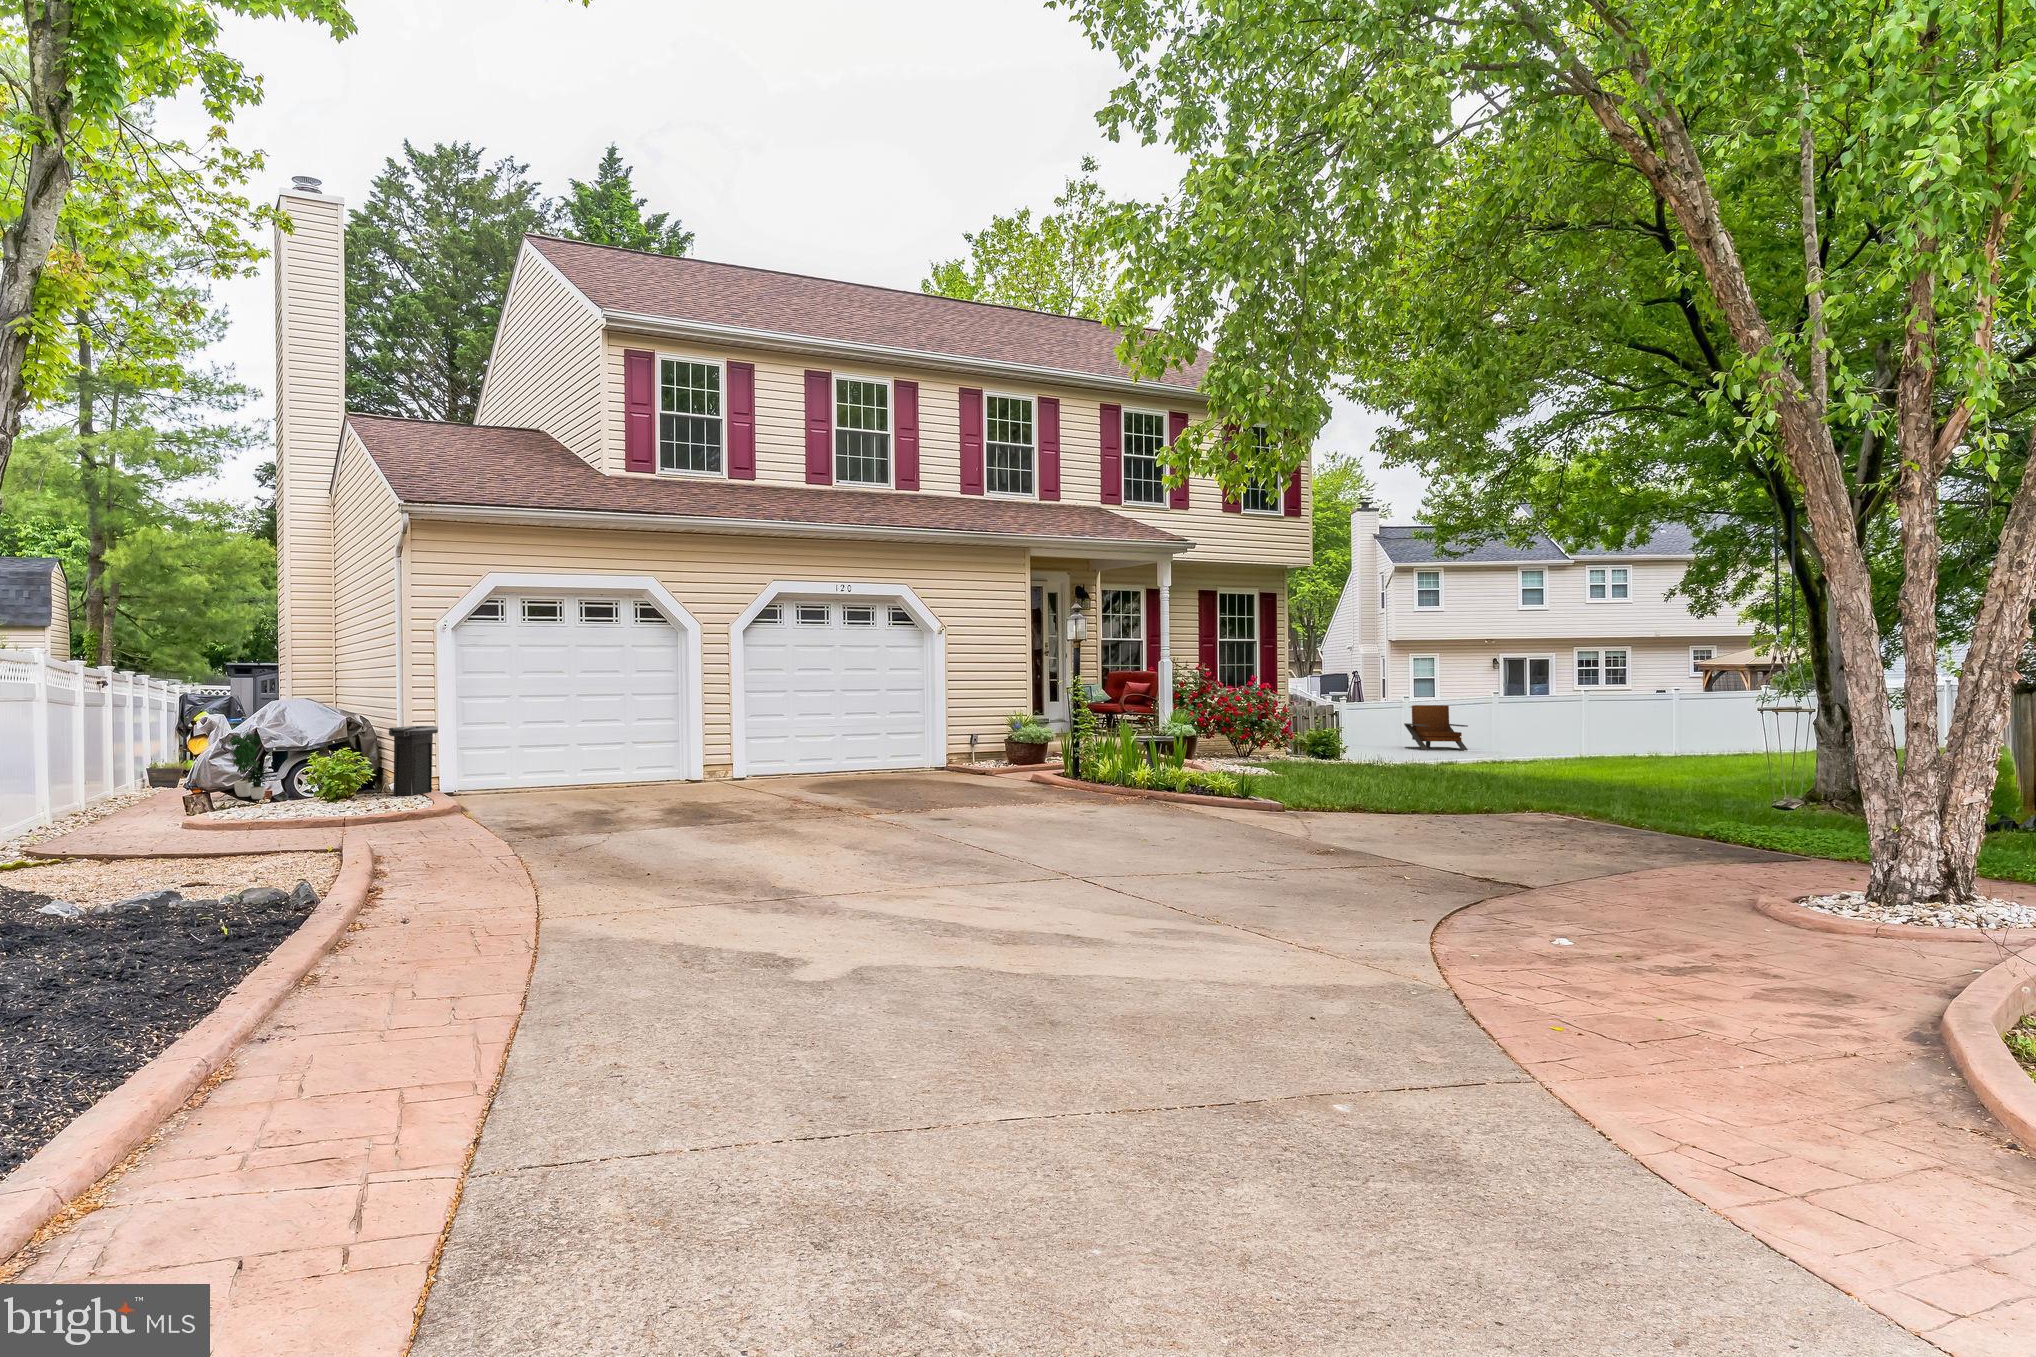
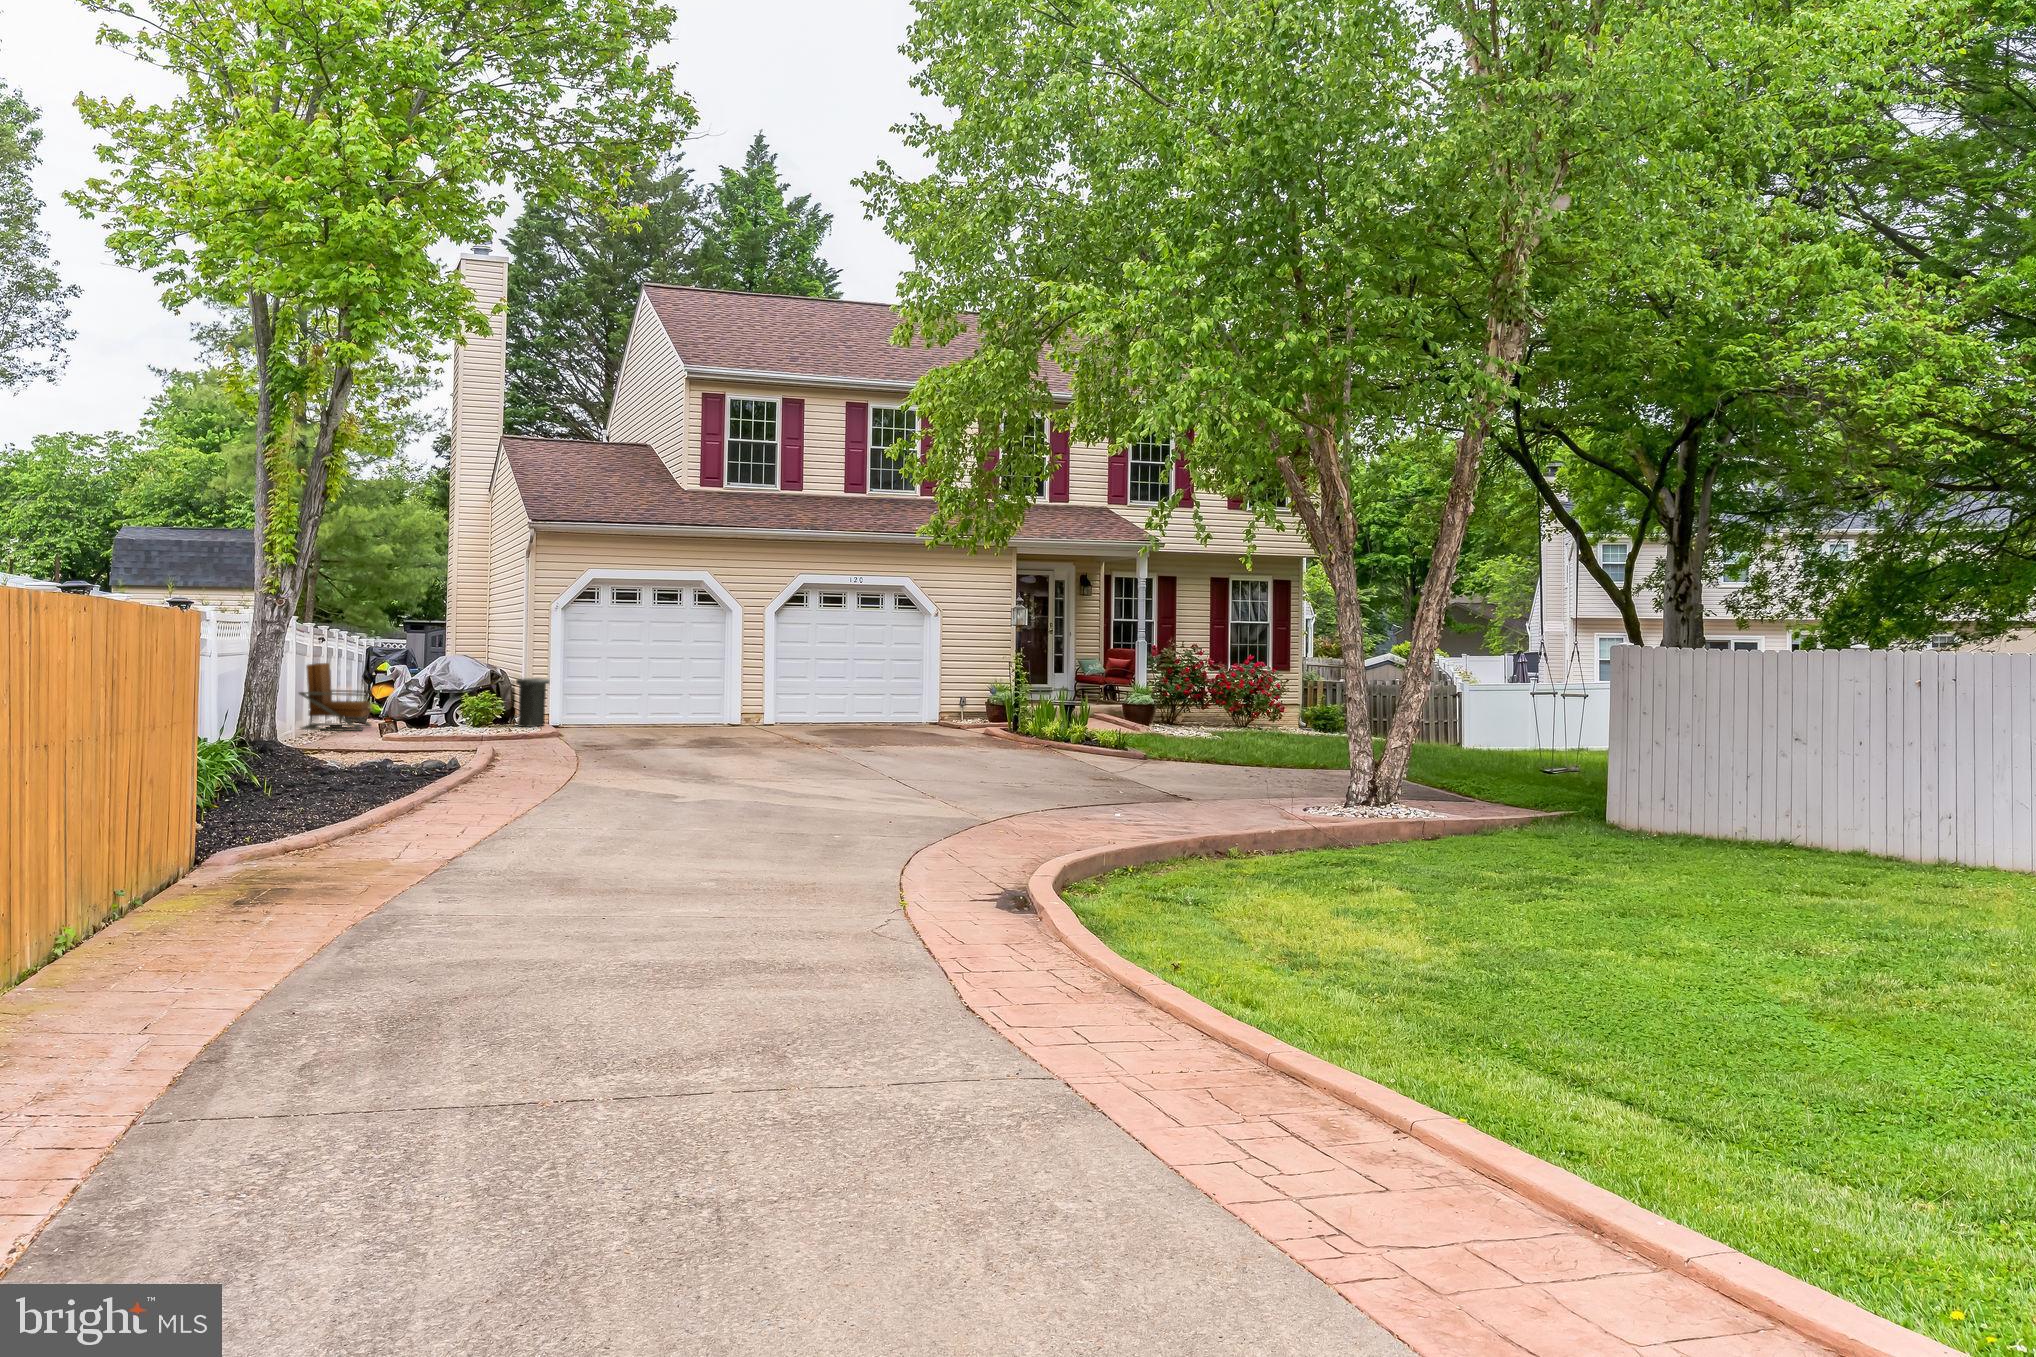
lounge chair: present [1404,705,1468,751] -> present [299,663,372,731]
potted plant: present [228,730,270,799] -> none [410,675,439,725]

